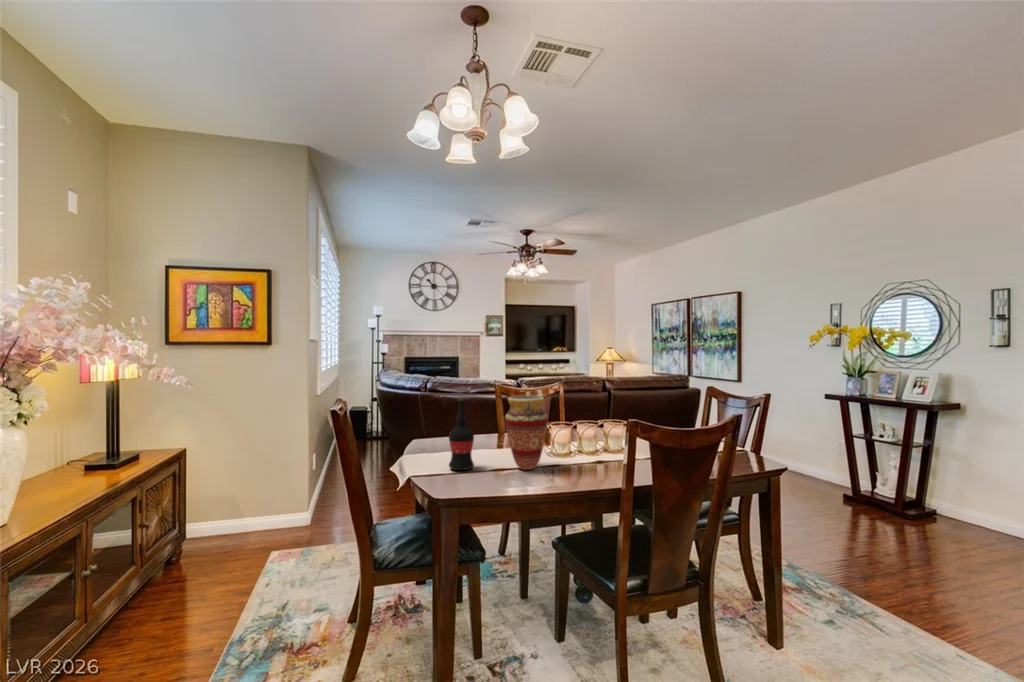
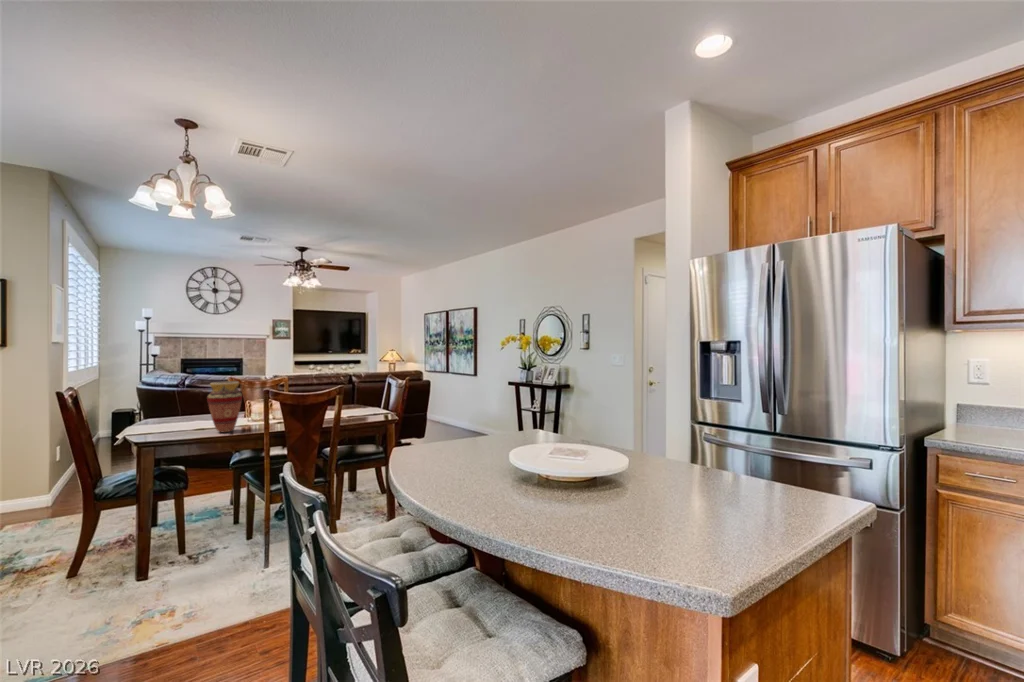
wine bottle: present [449,397,474,470] -> none [160,383,183,435]

